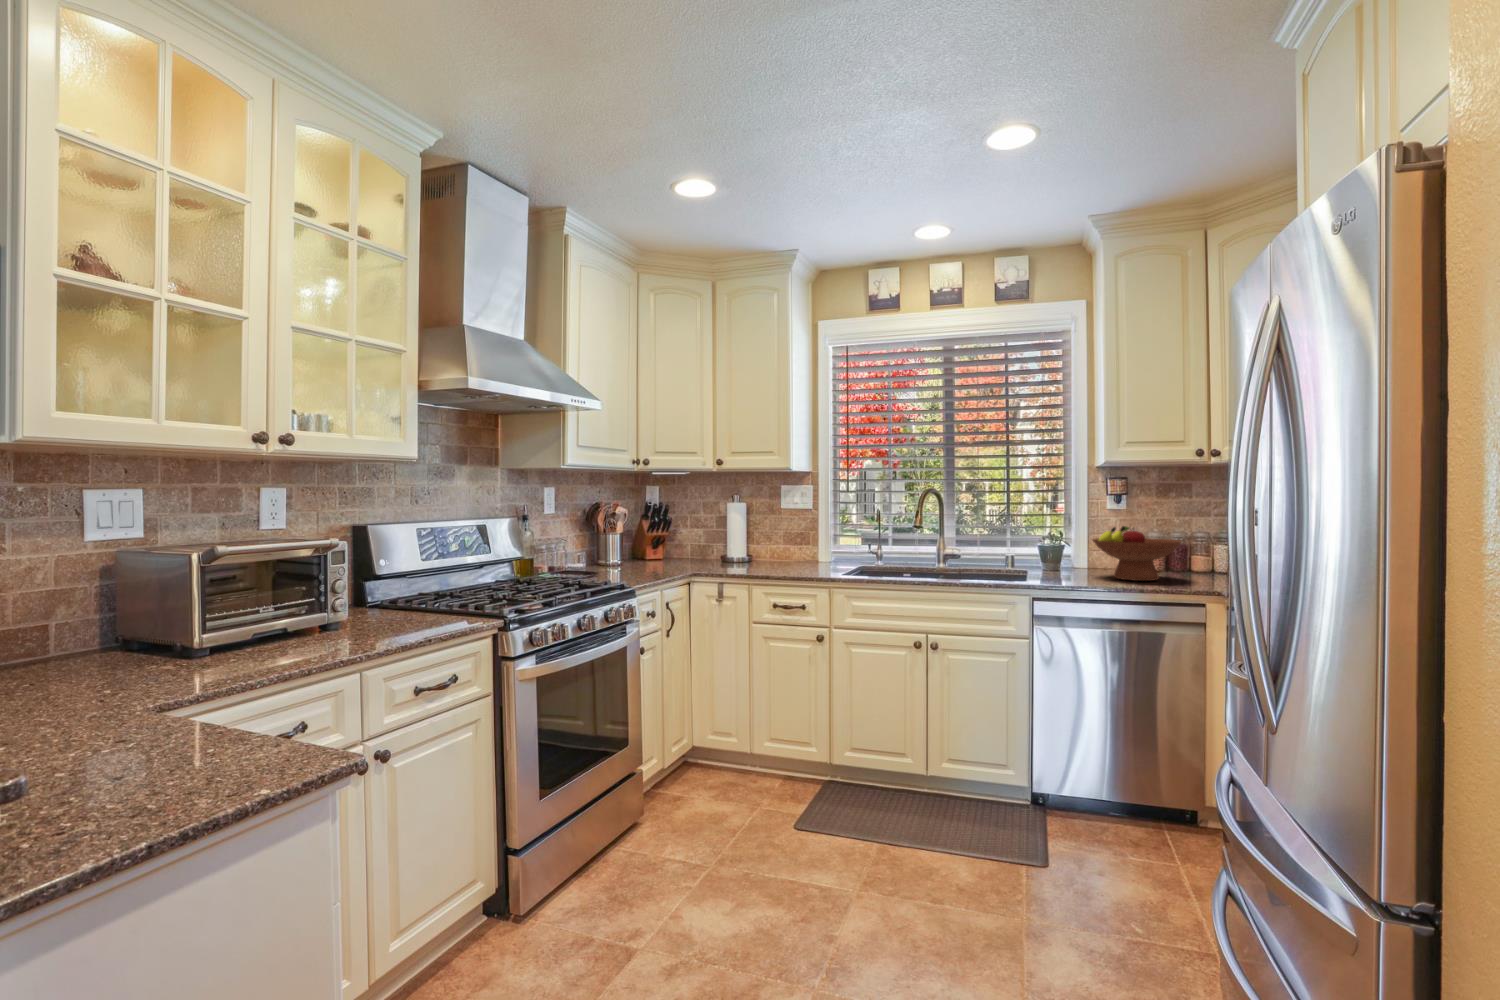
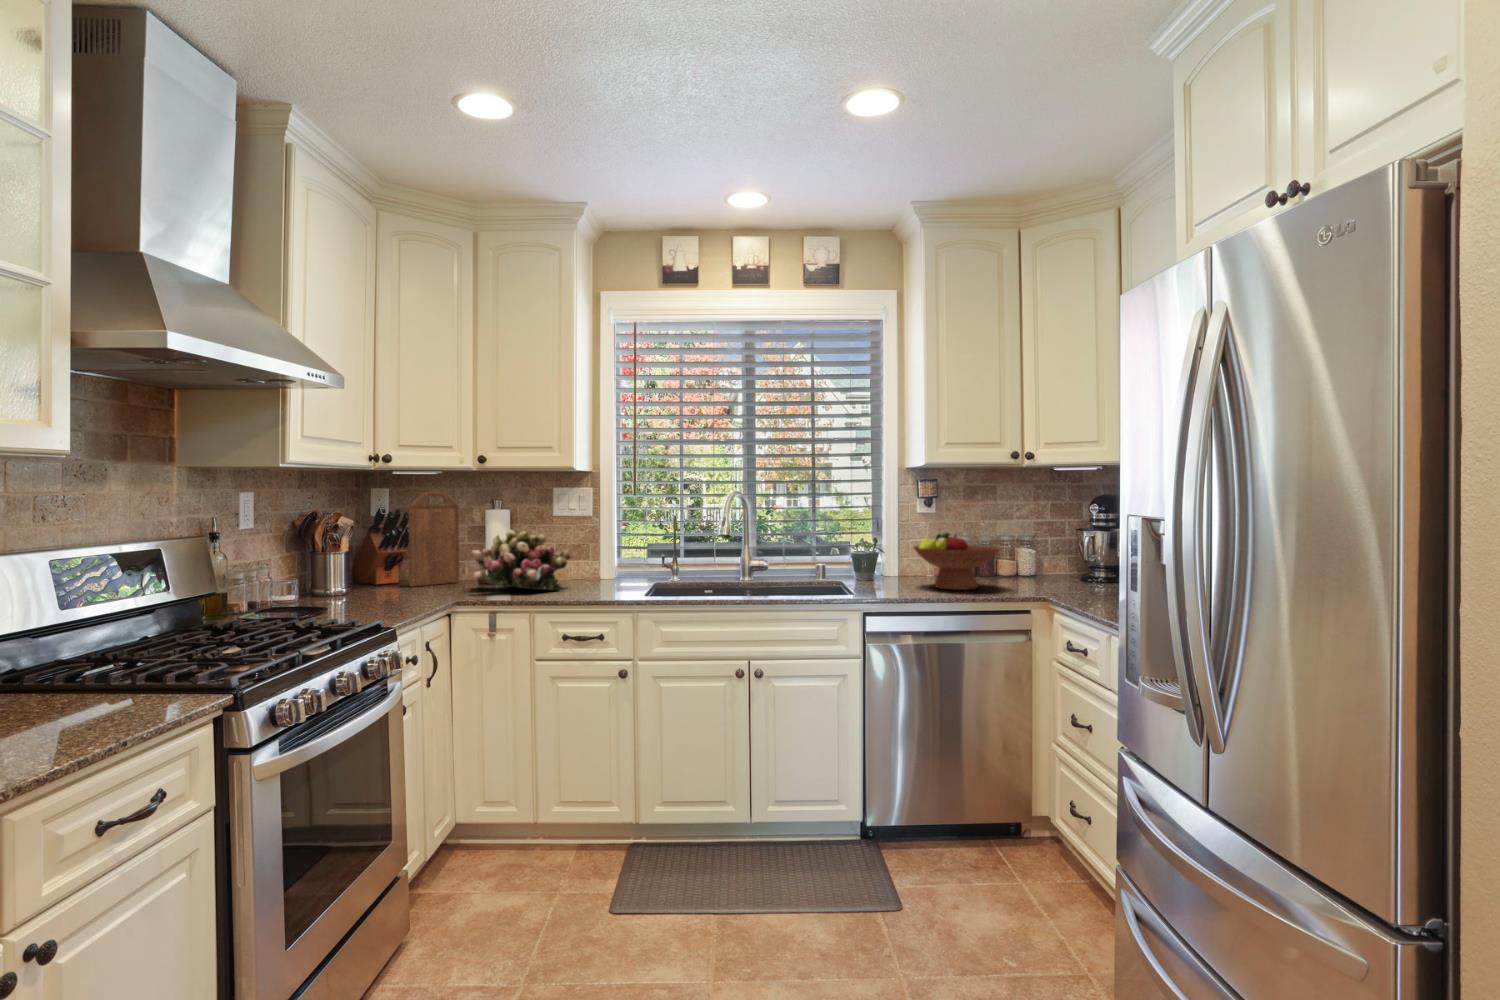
cutting board: none [667,489,705,561] -> present [409,492,459,586]
flower arrangement: none [706,518,785,567] -> present [471,530,570,590]

